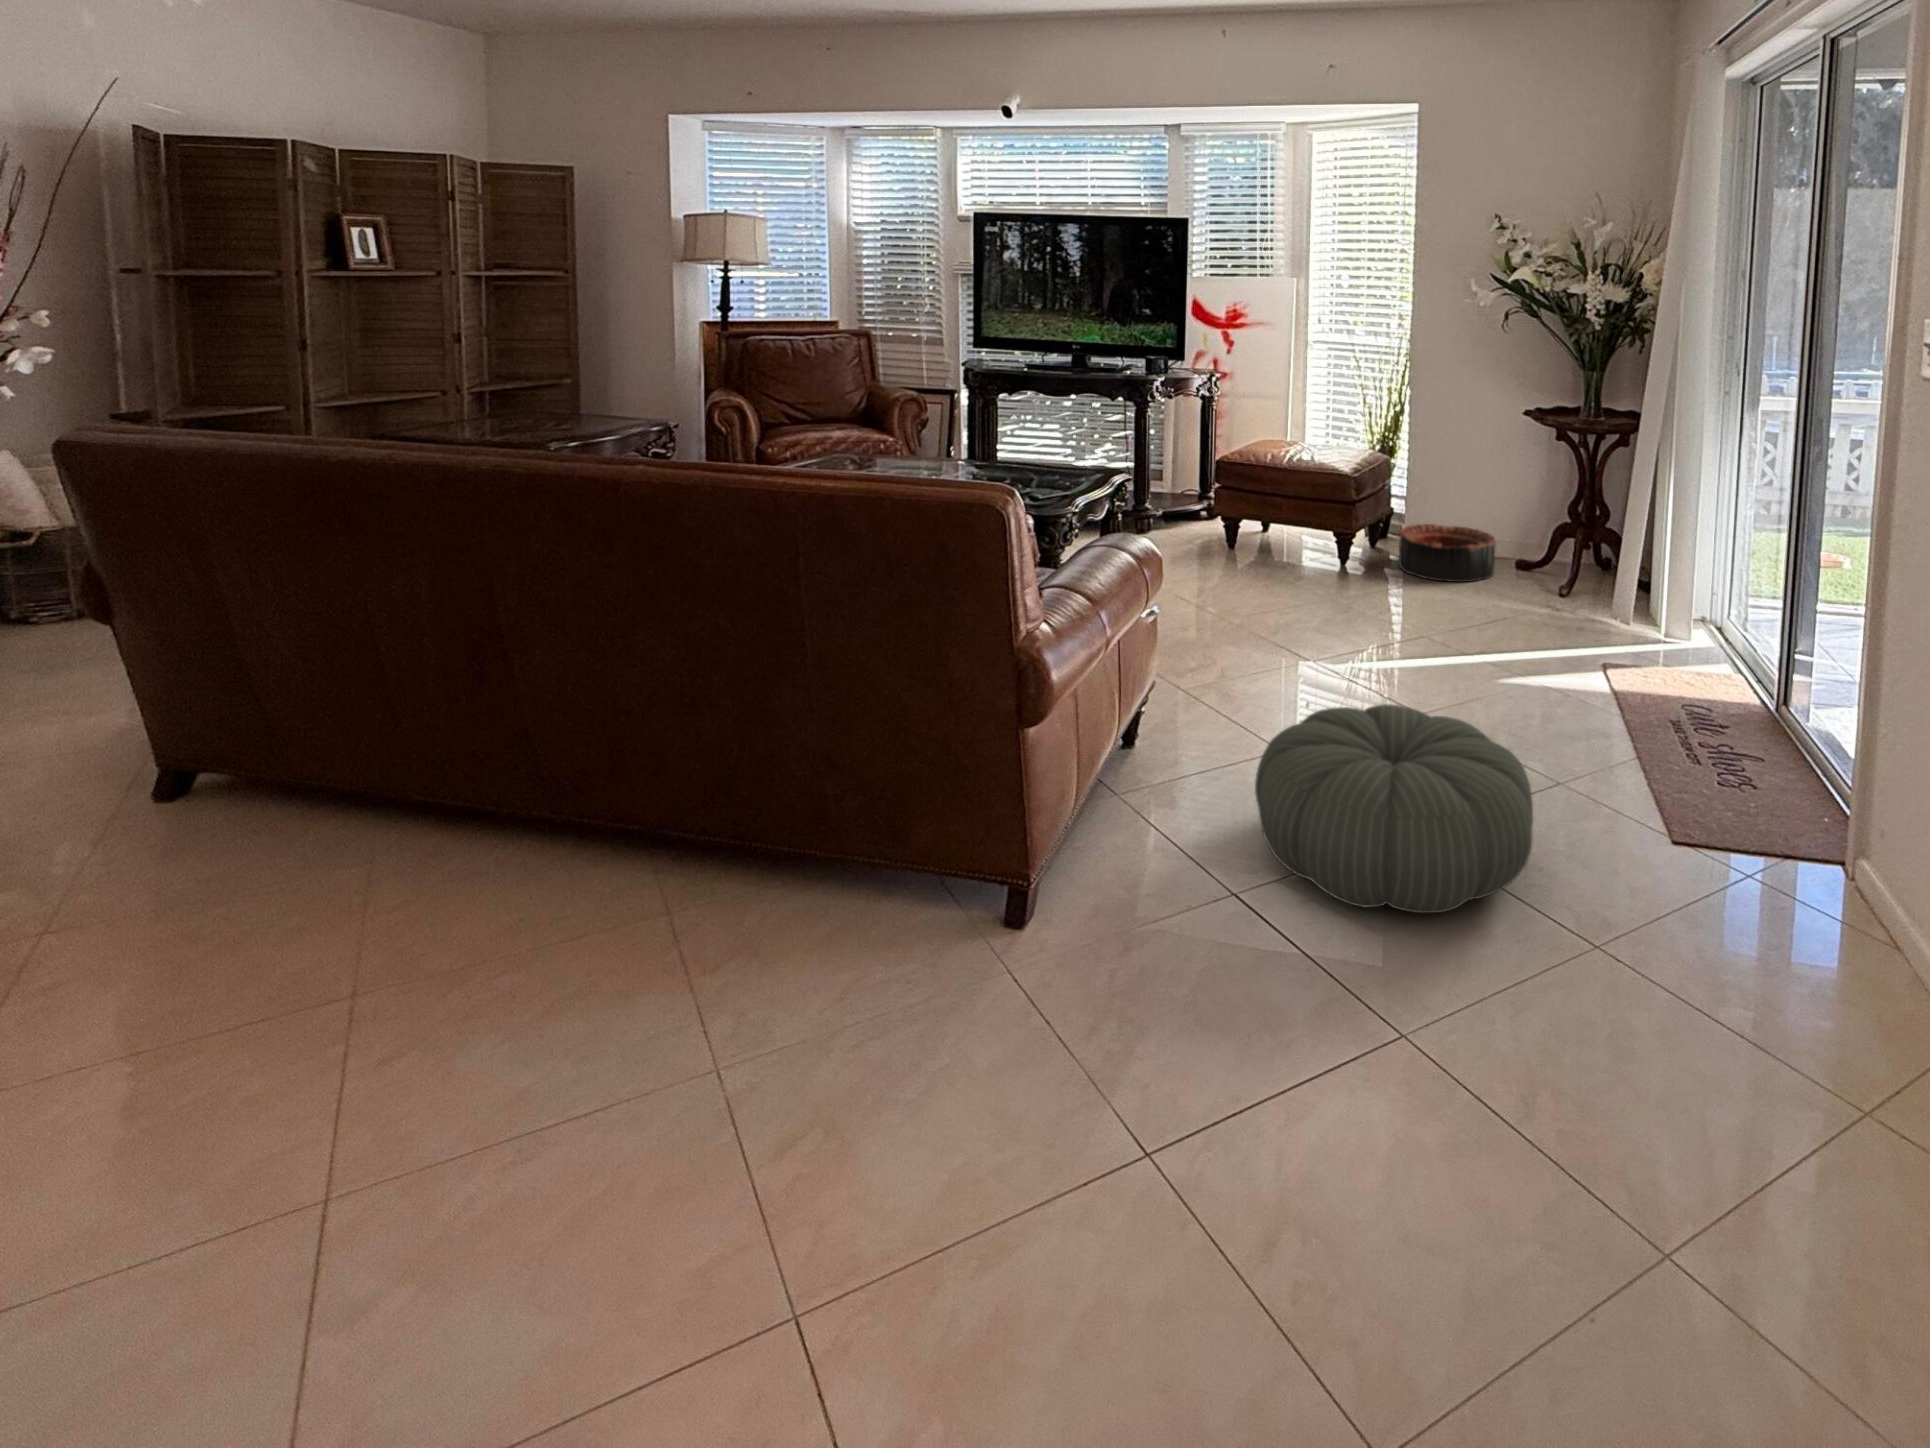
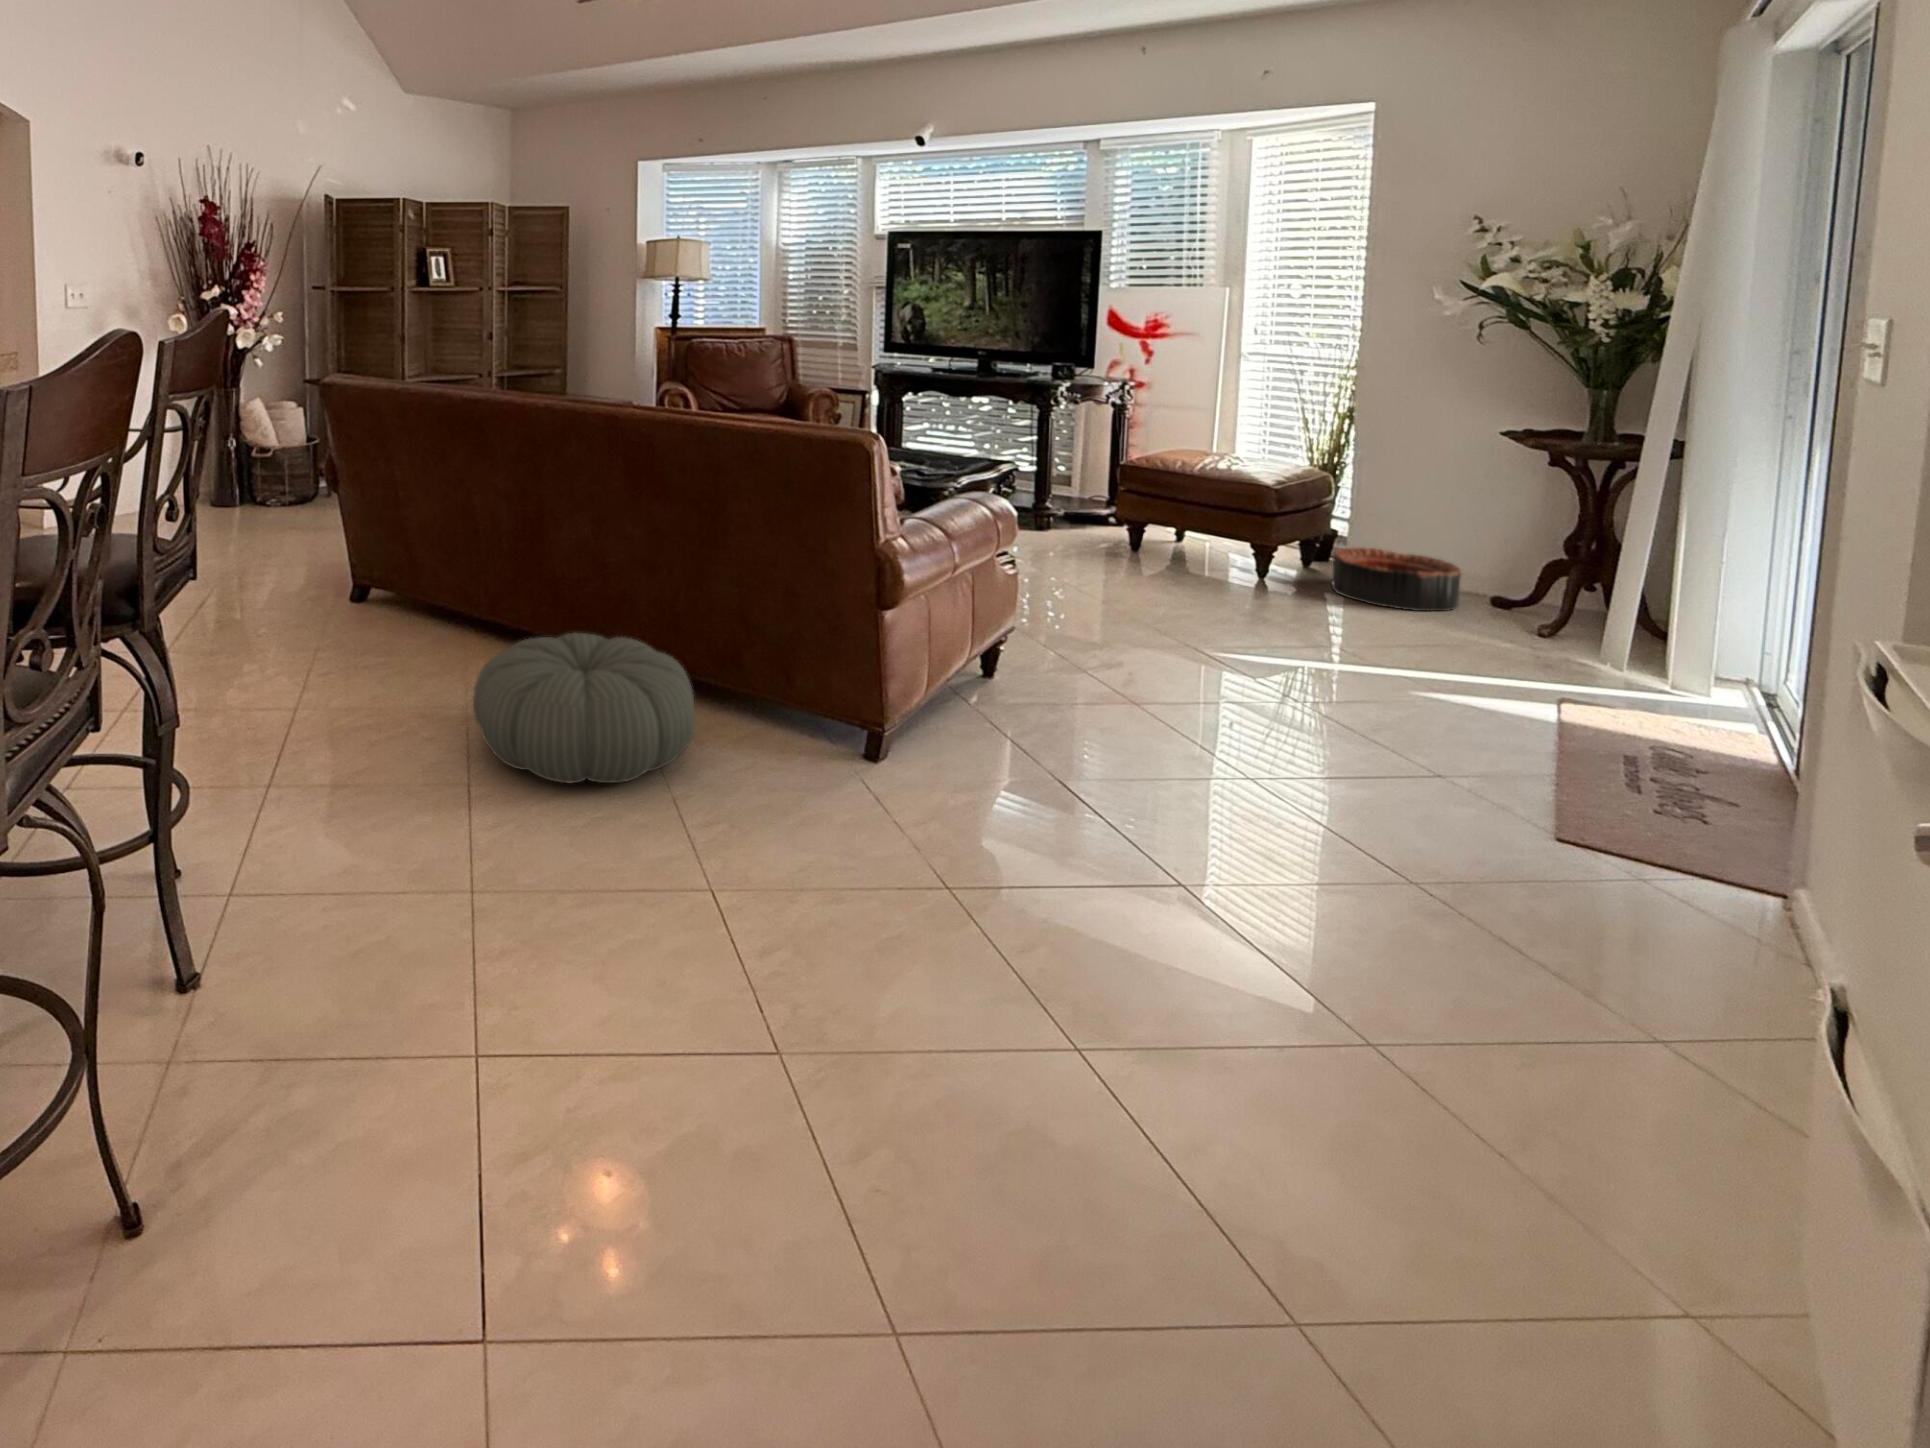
pouf: present [1255,704,1533,913] -> present [473,633,695,783]

